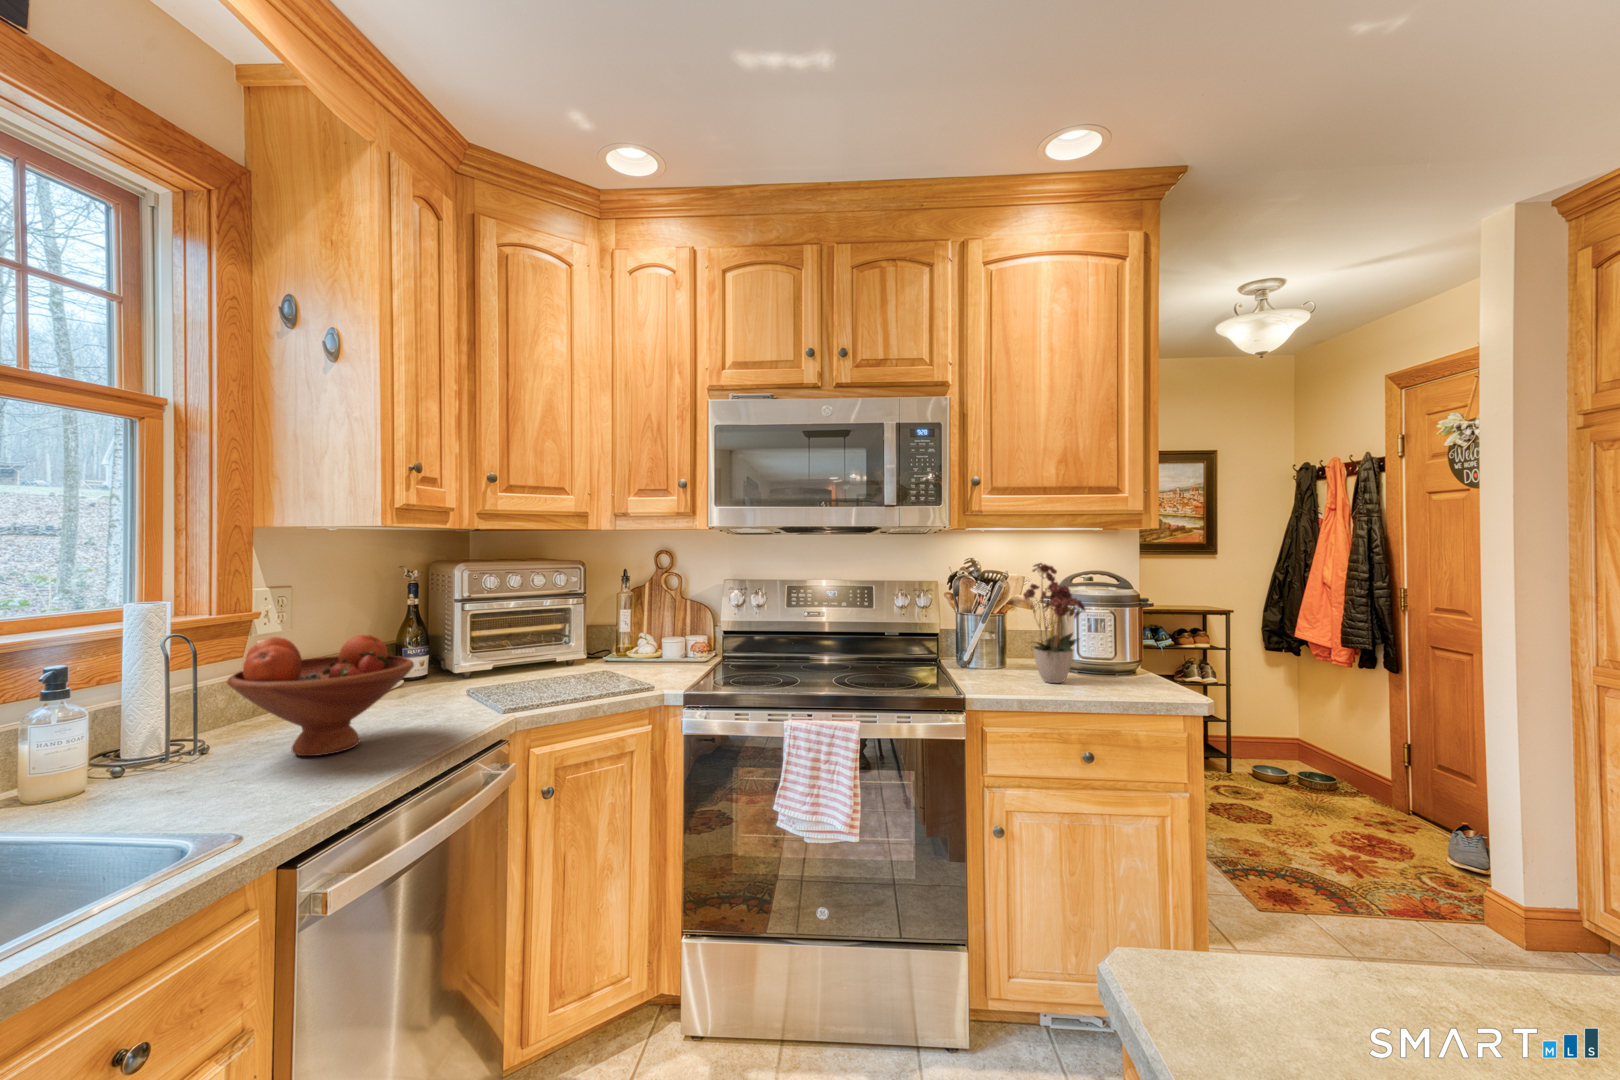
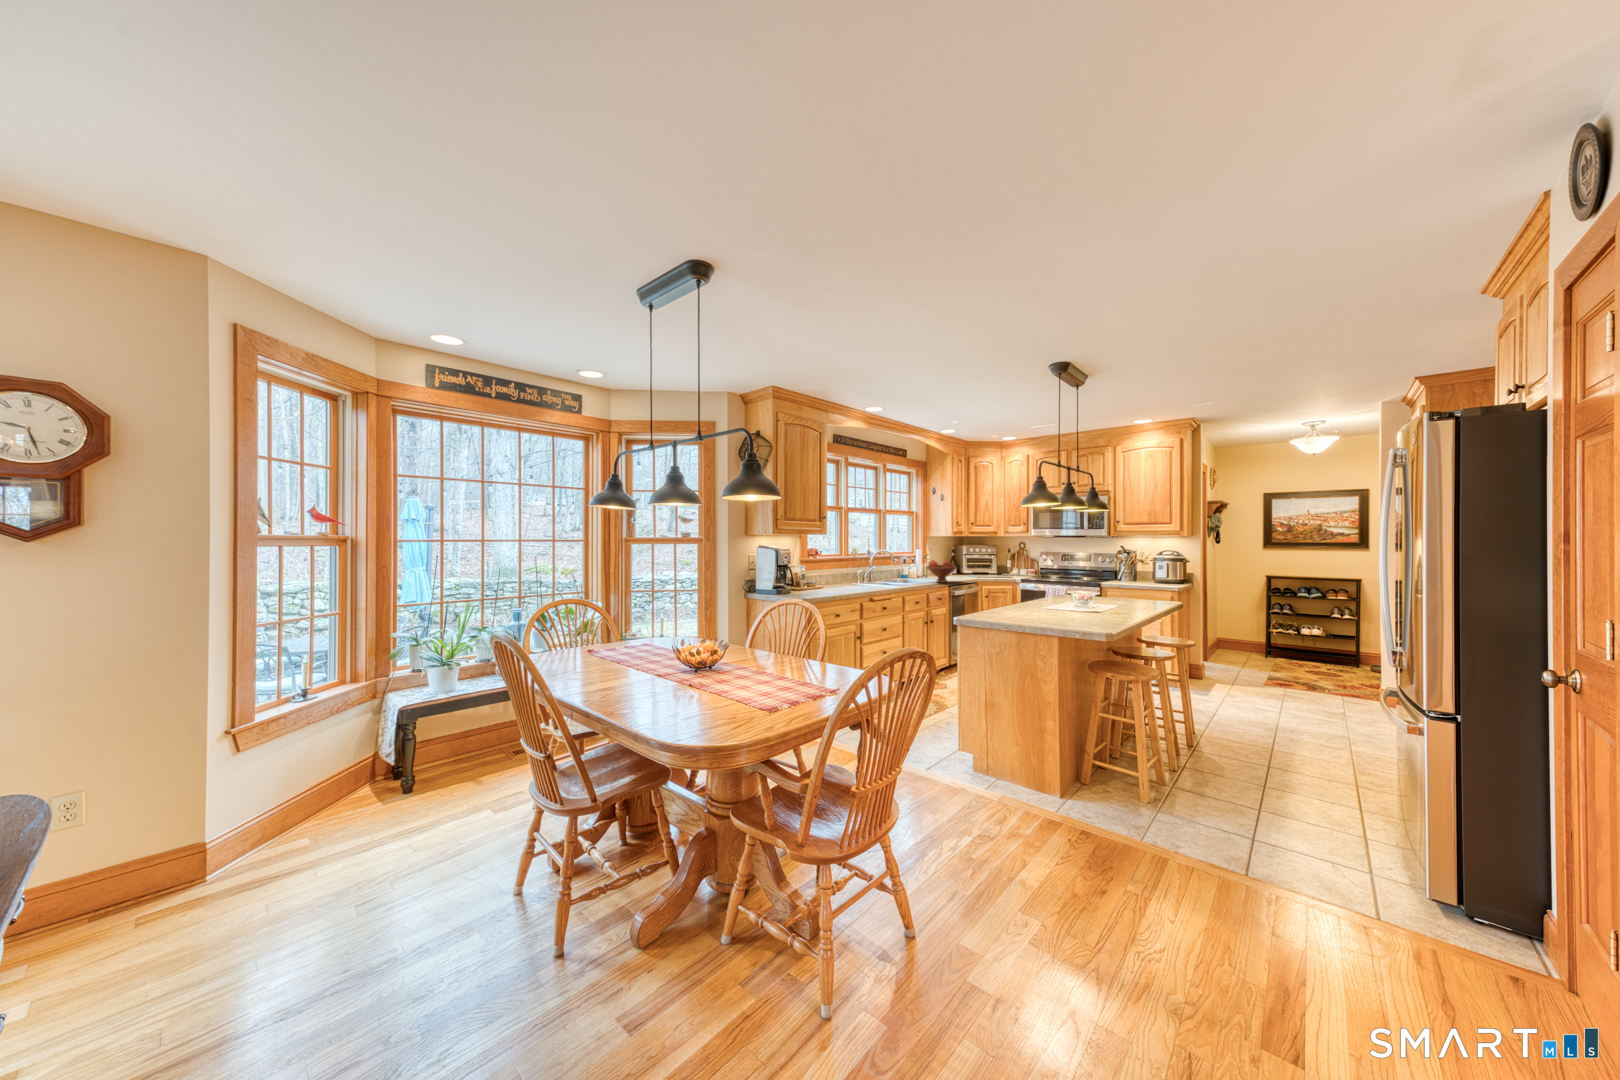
flower arrangement: present [1023,563,1085,683] -> none [1129,547,1148,587]

